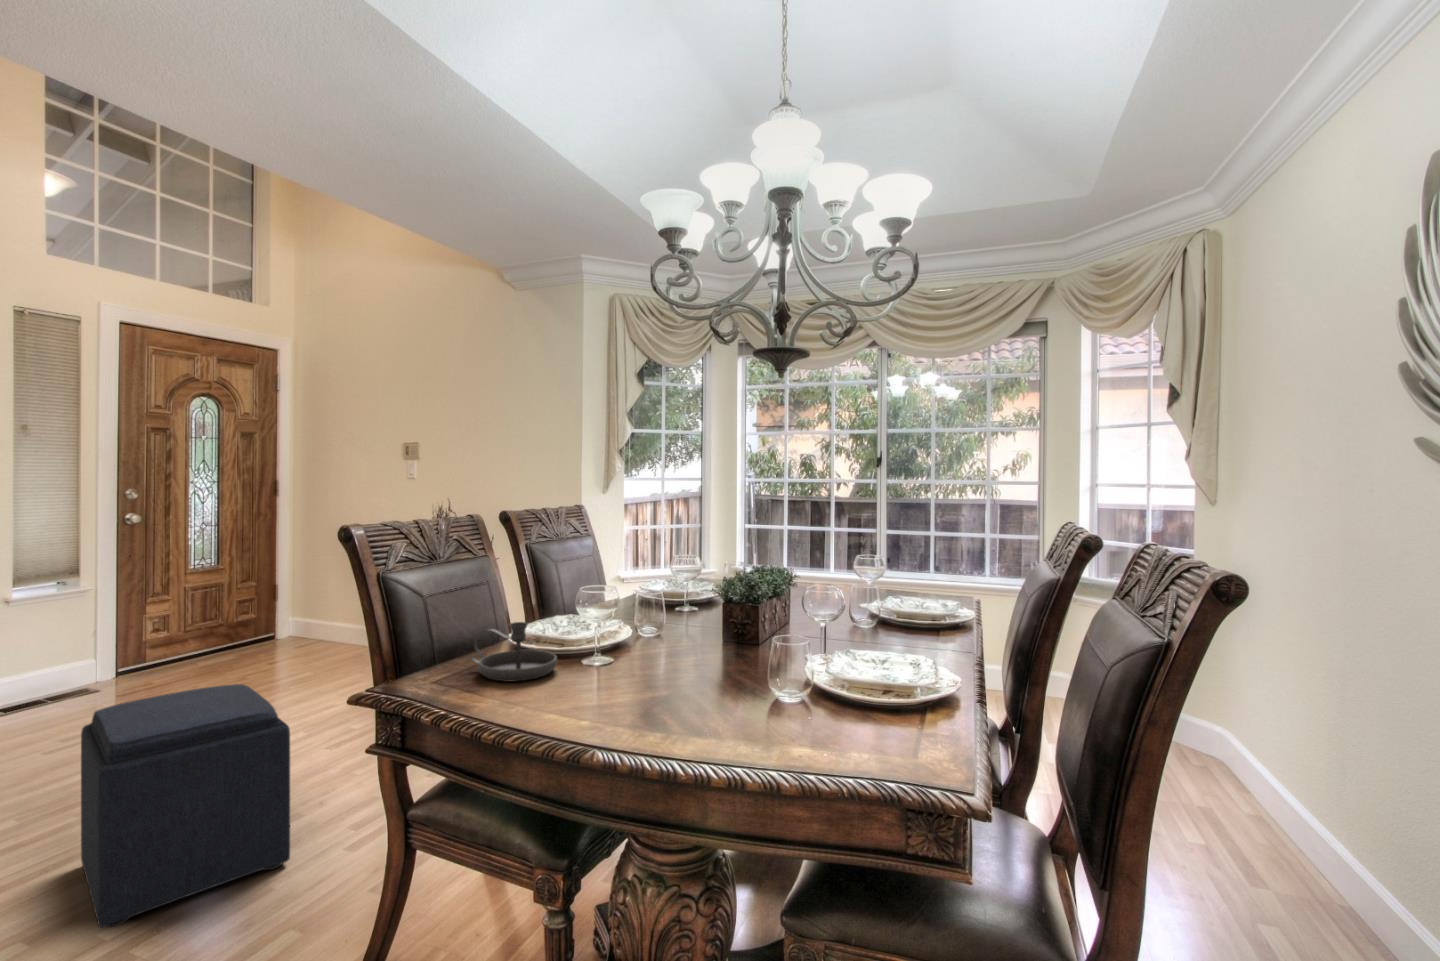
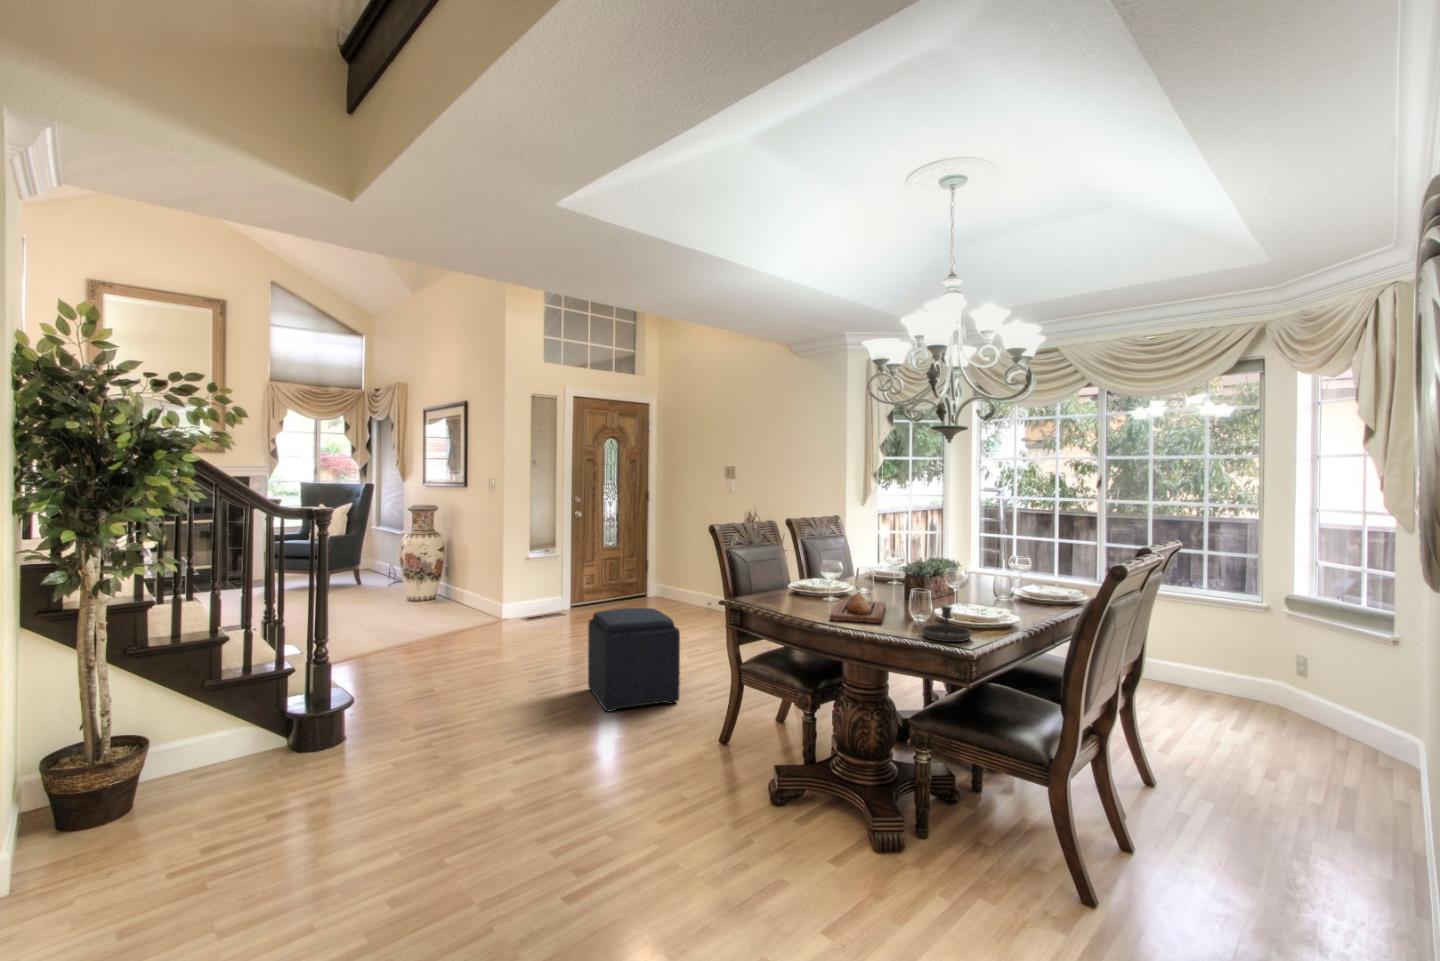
candlestick: present [470,622,558,682] -> present [918,606,972,642]
bread loaf: none [611,649,722,723] -> present [830,594,885,623]

